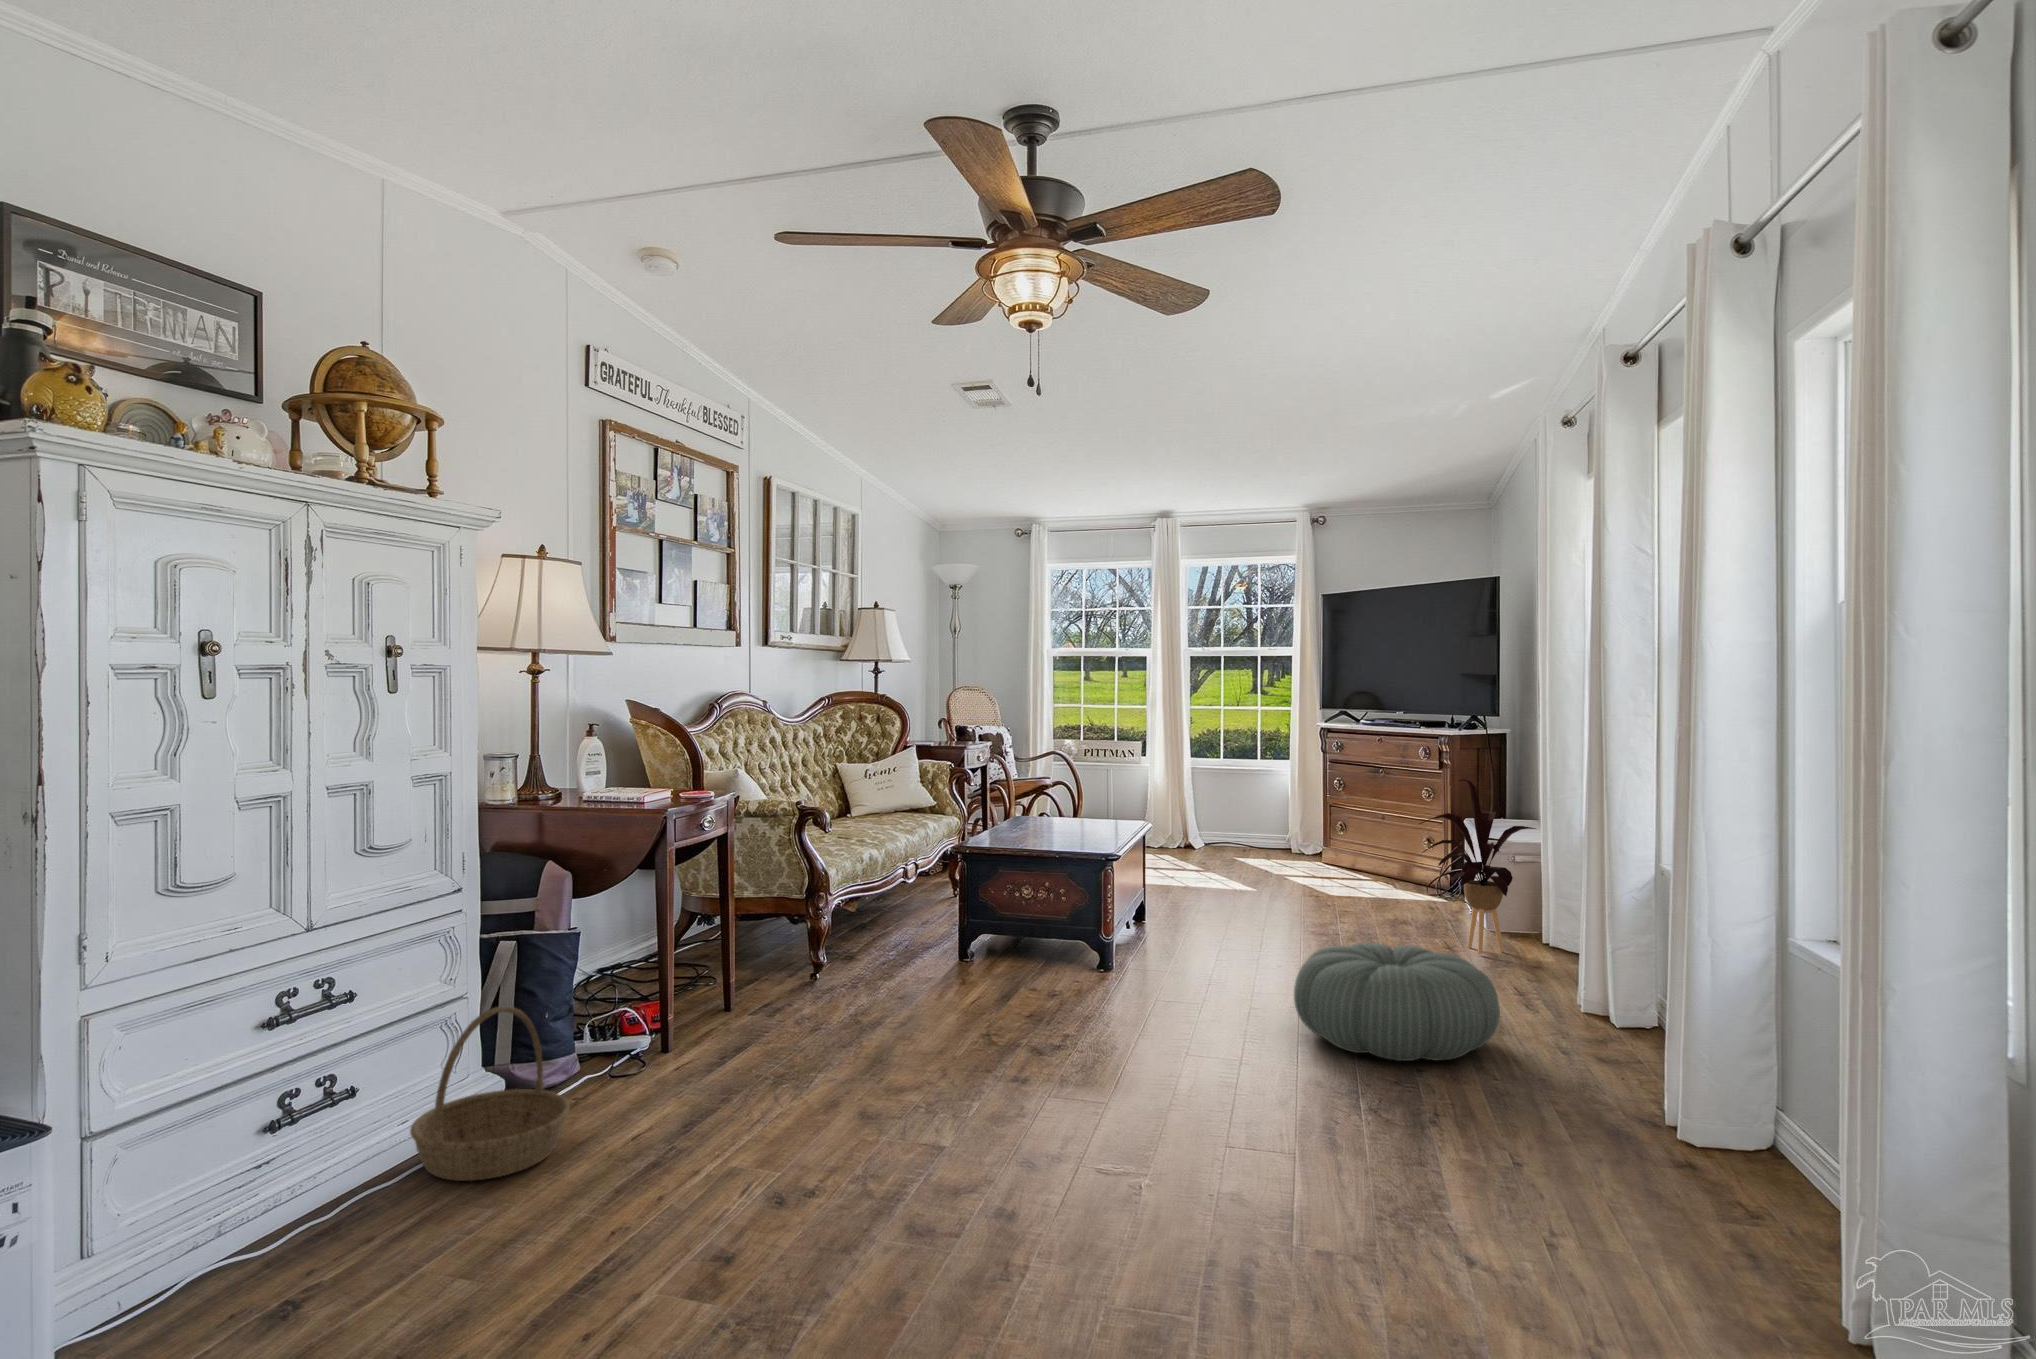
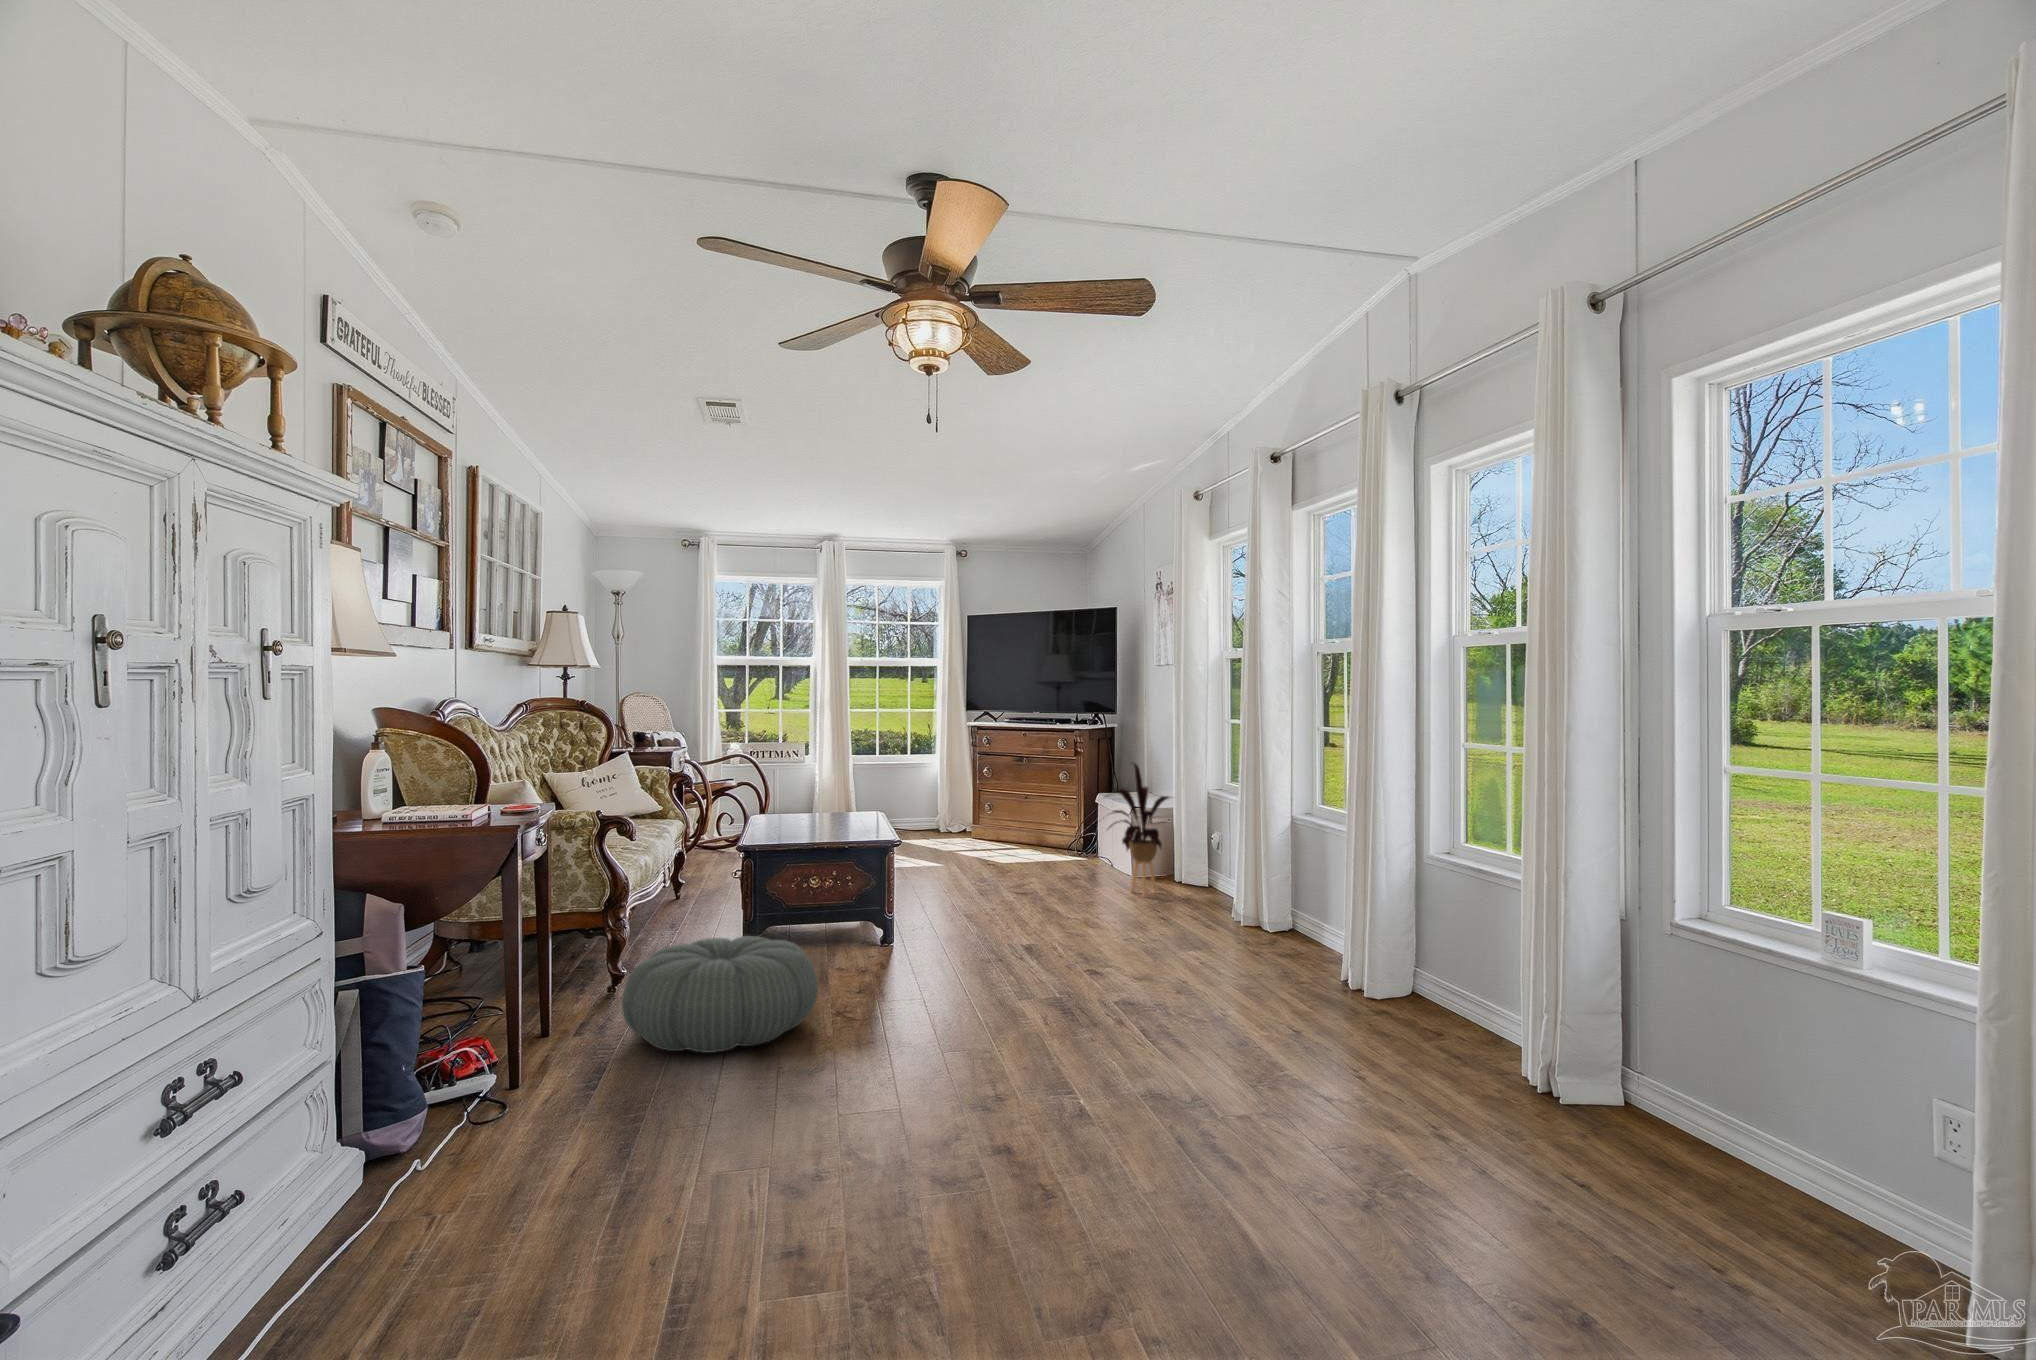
pouf: present [1294,943,1500,1061] -> present [622,936,818,1053]
basket: present [410,1006,570,1181] -> none [308,1058,506,1273]

